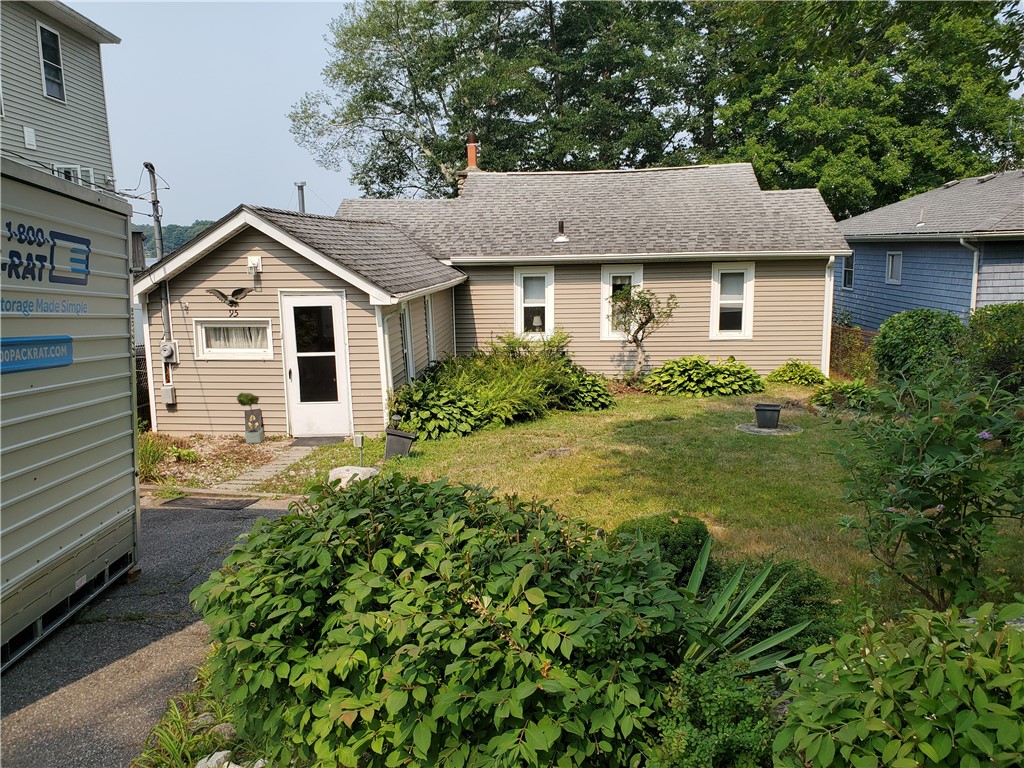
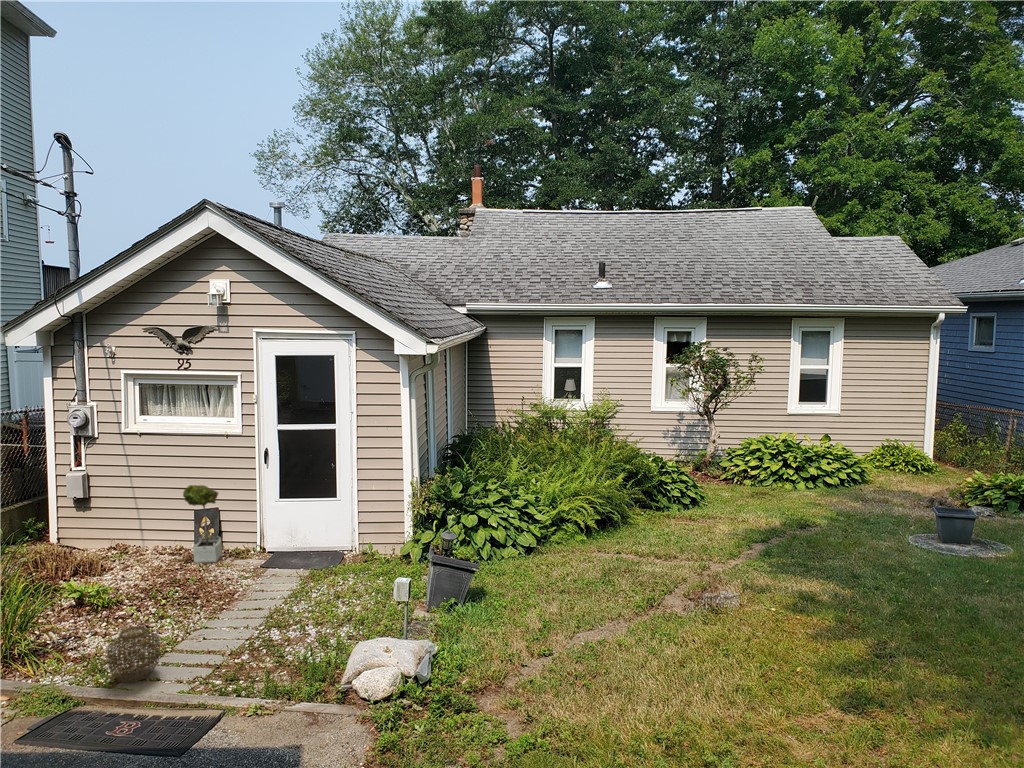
woven basket: none [199,462,227,491] -> present [107,626,160,683]

